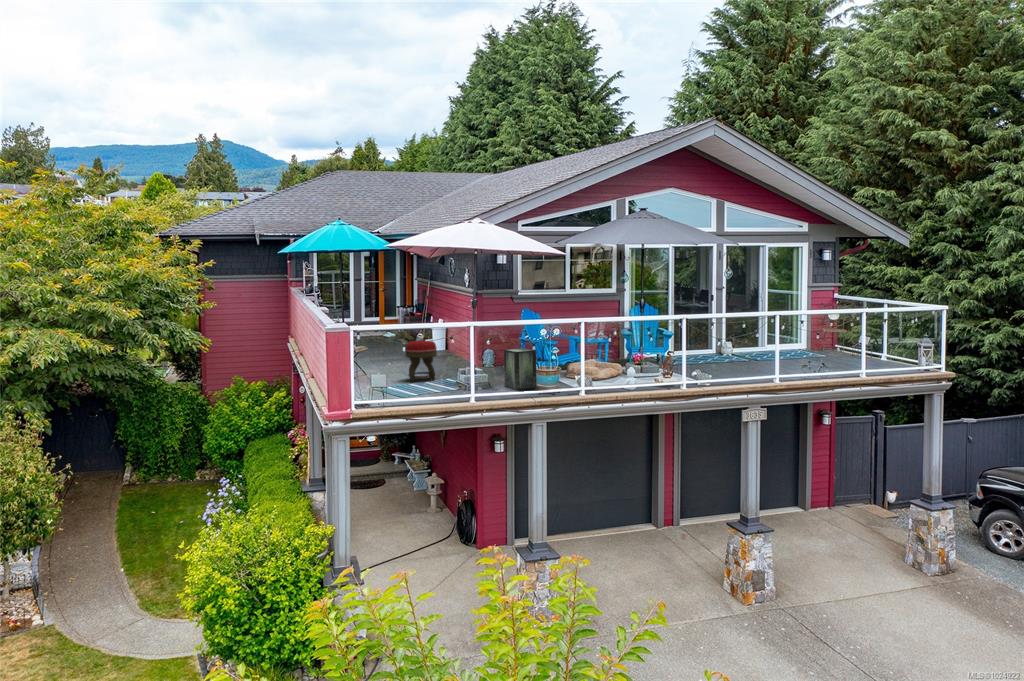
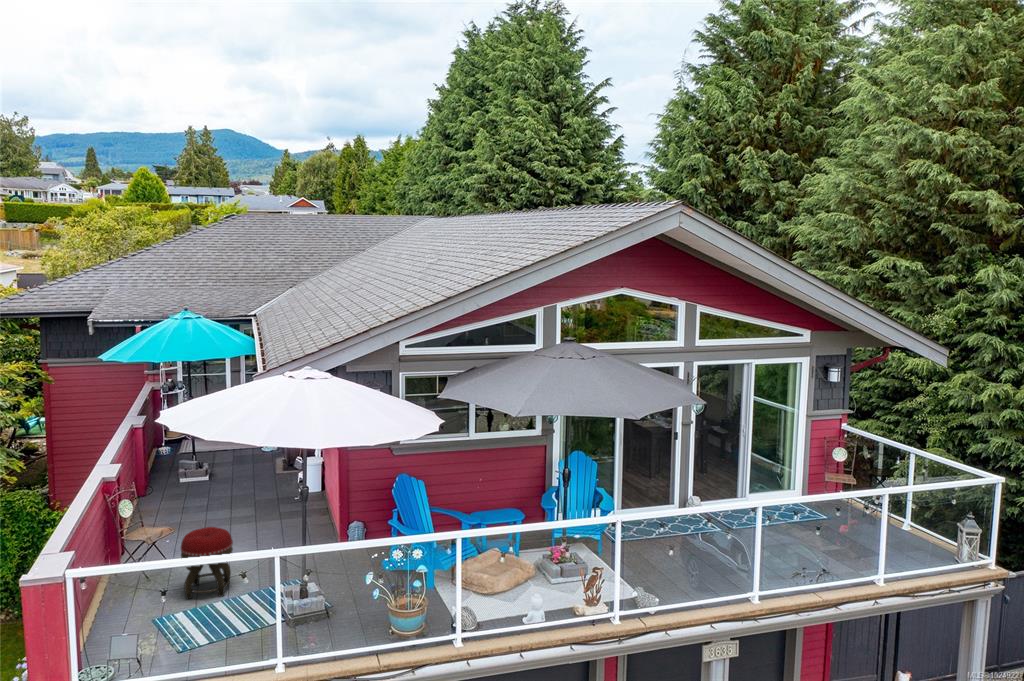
storage box: present [504,348,537,391] -> none [317,567,366,649]

